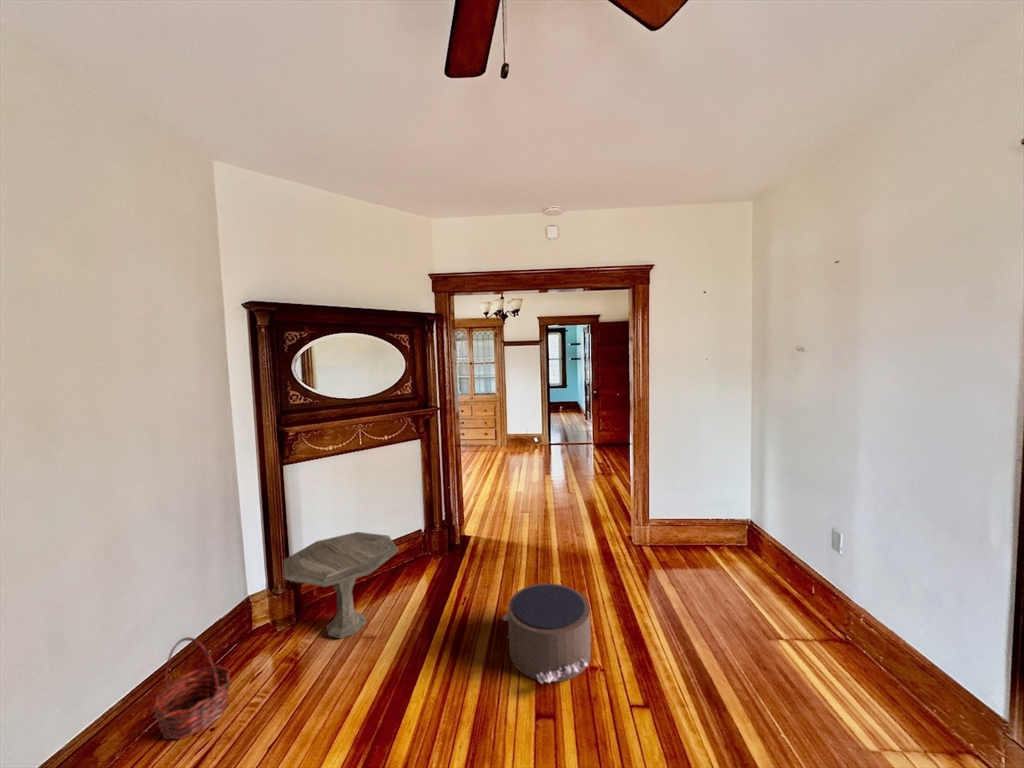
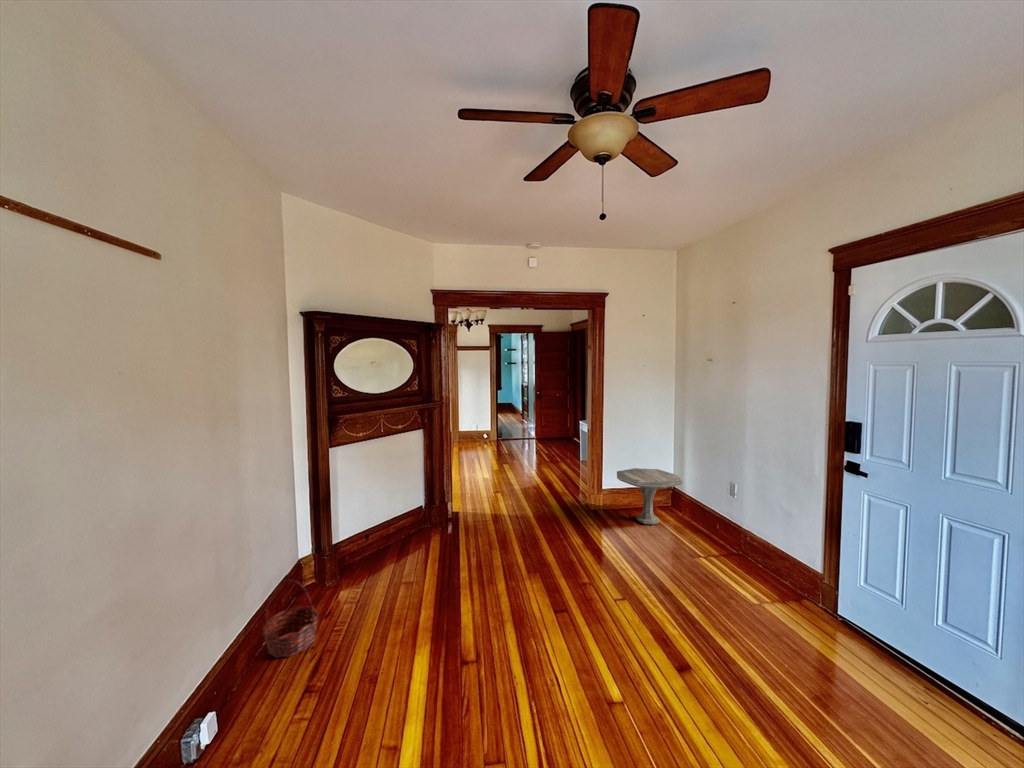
side table: present [284,532,399,639] -> present [617,468,683,525]
pouf: present [502,583,591,684] -> none [511,532,584,594]

